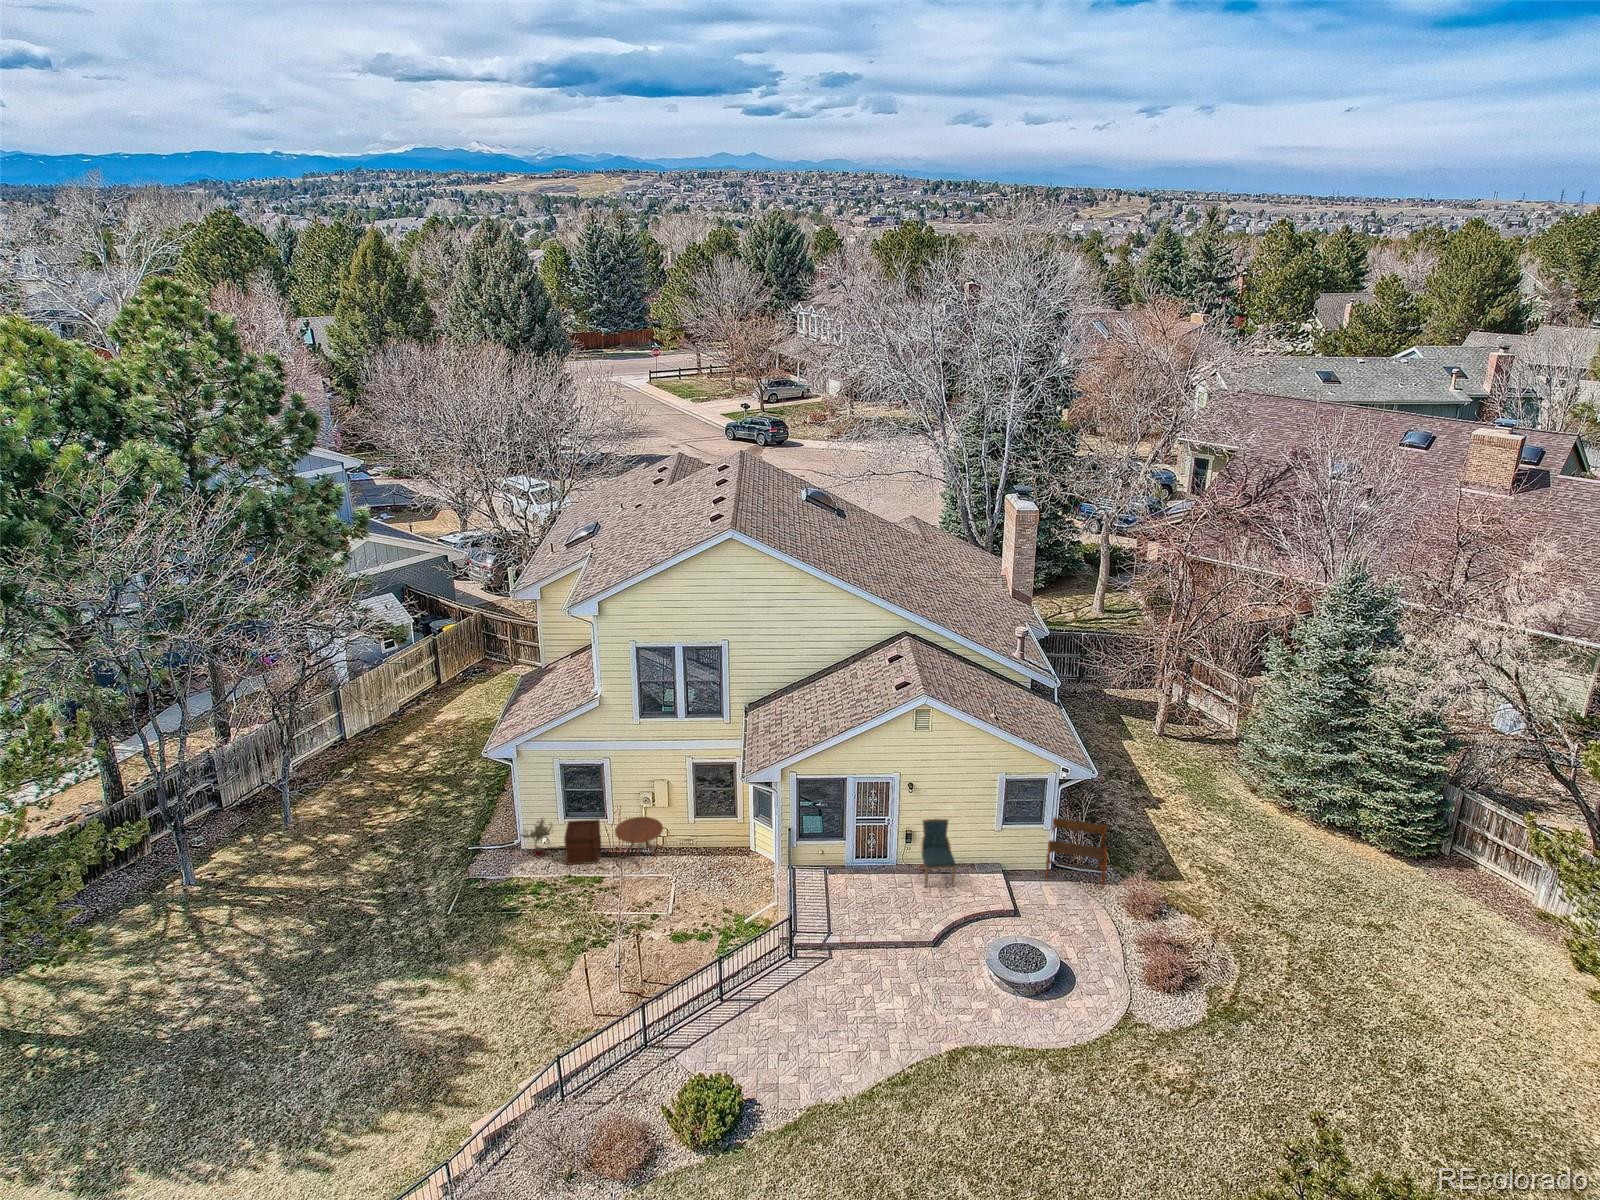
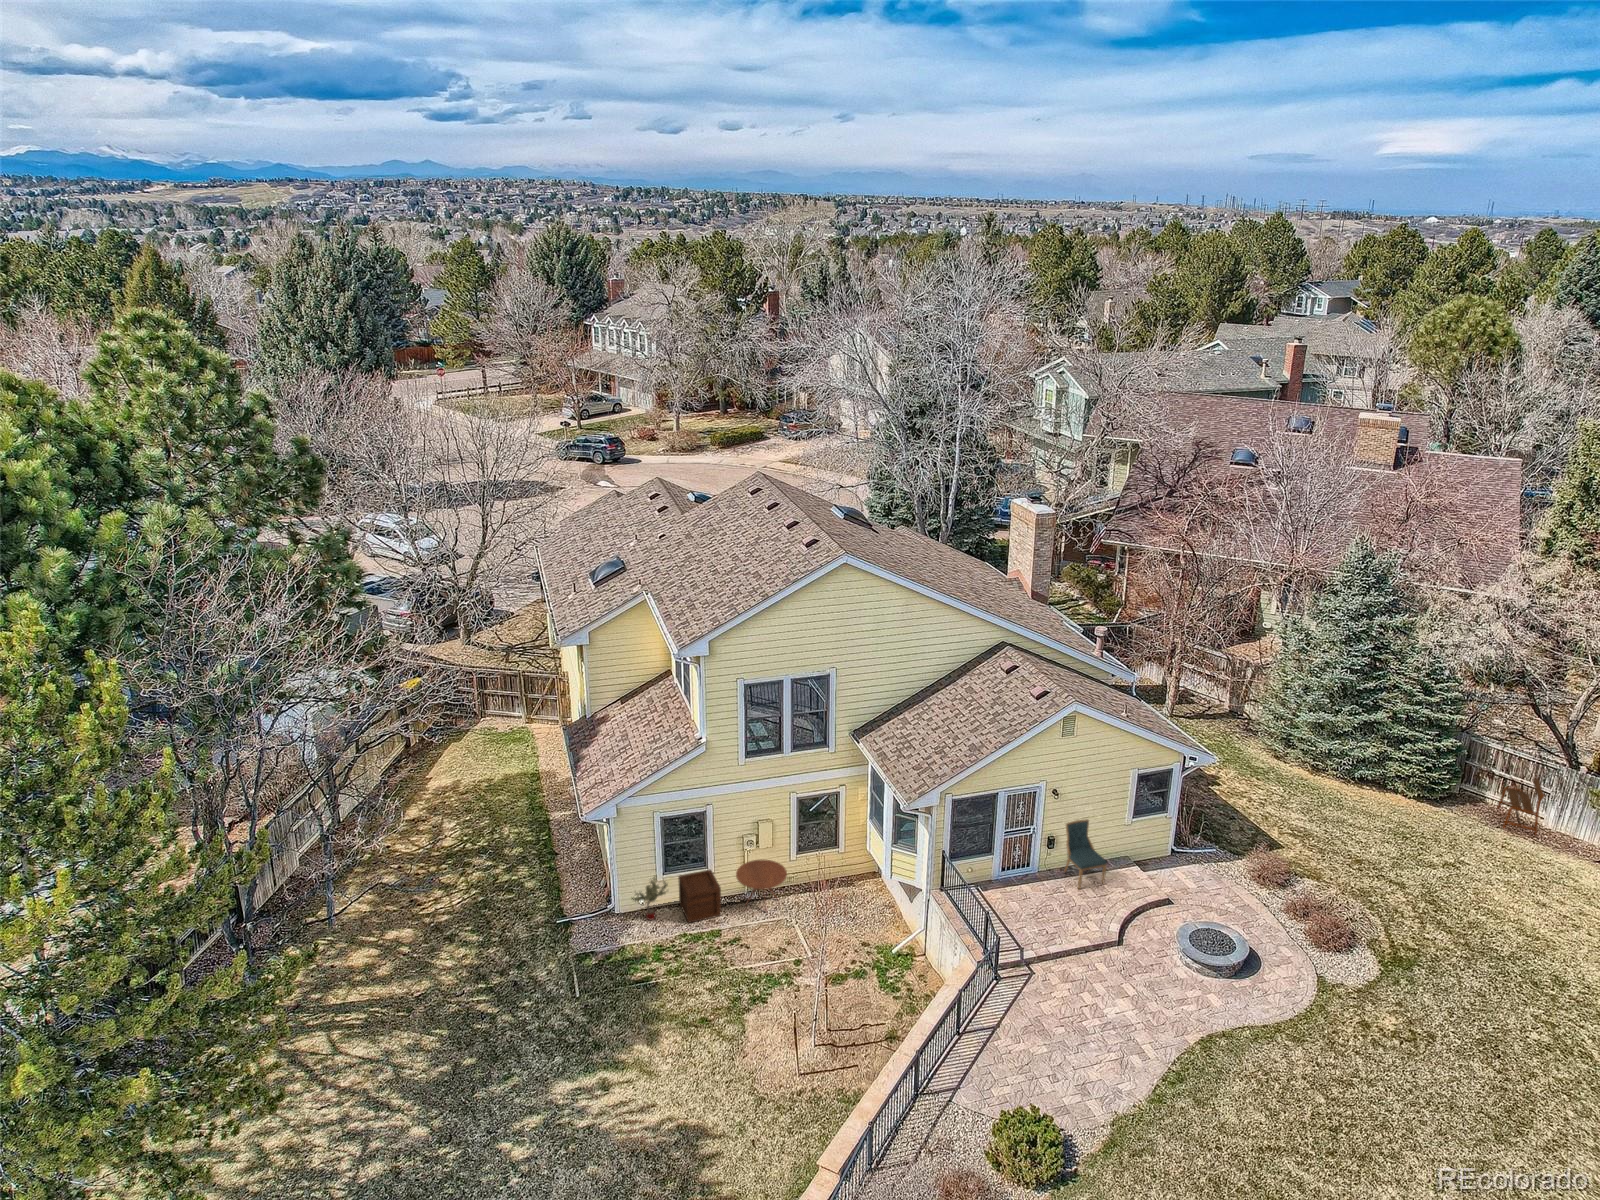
bench: present [1045,818,1107,888] -> present [1497,778,1544,834]

